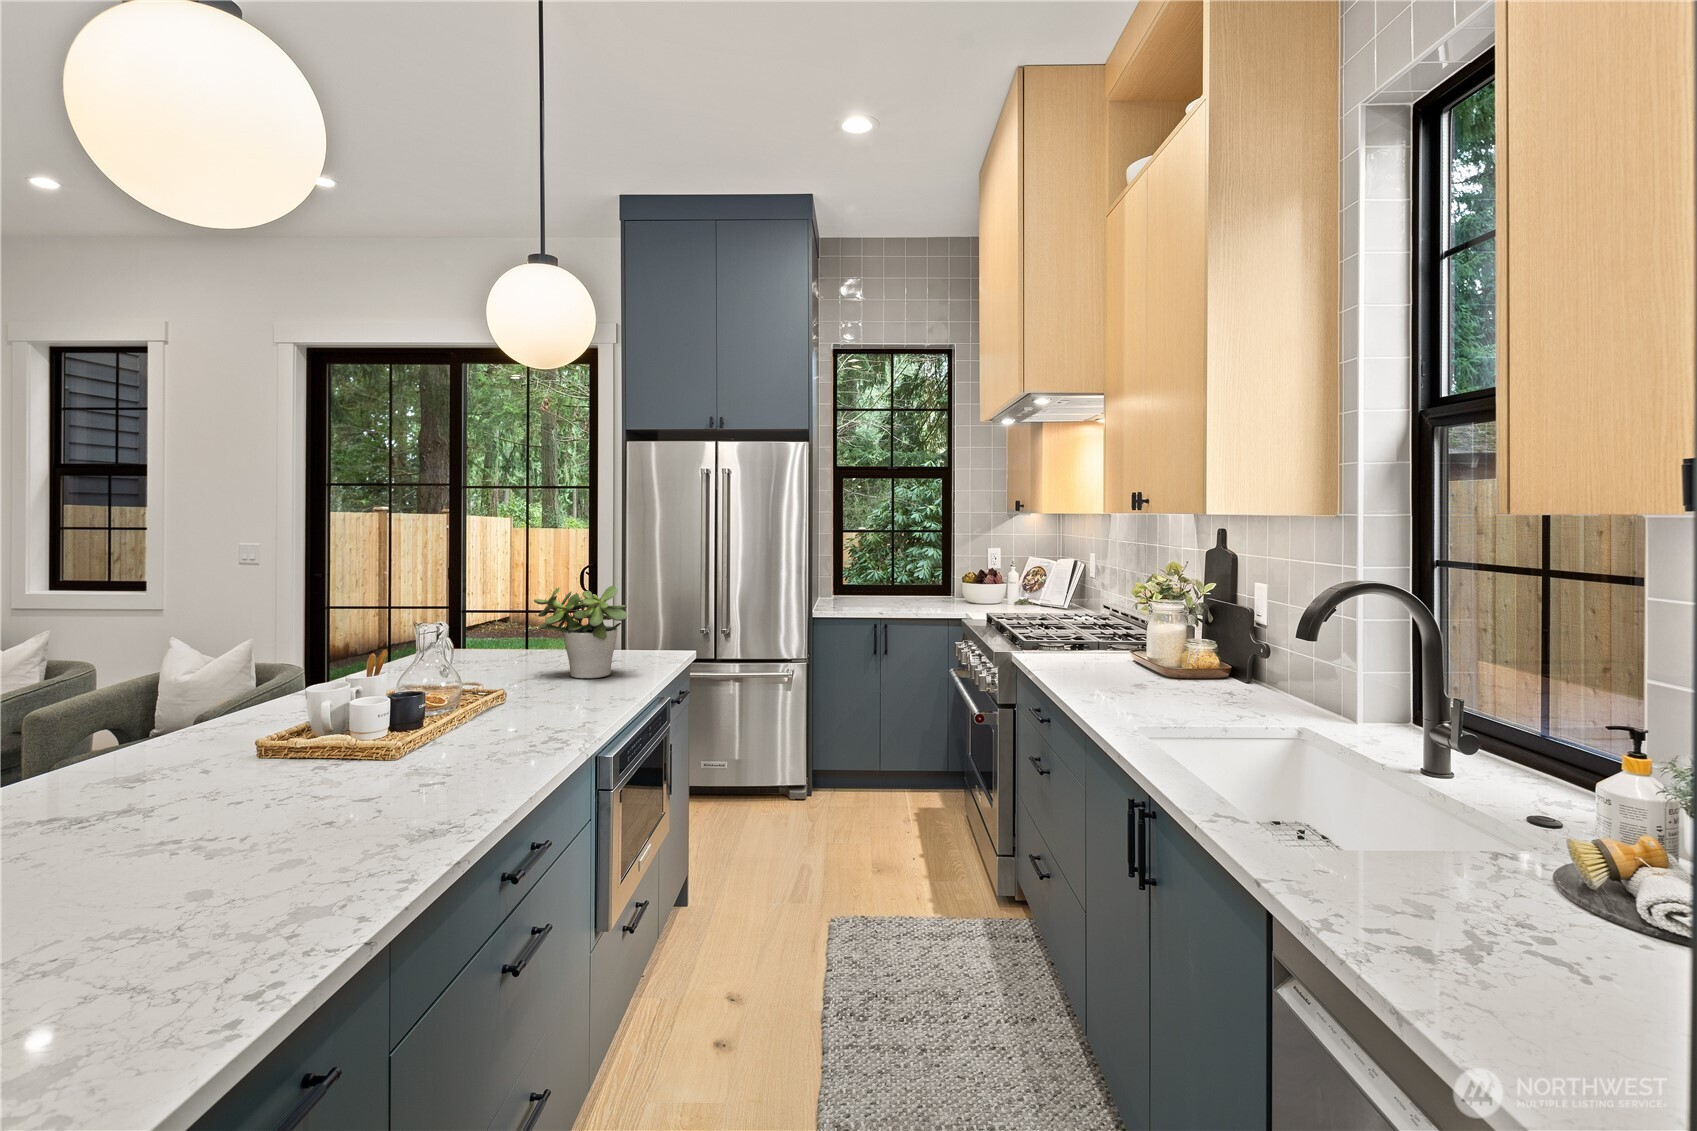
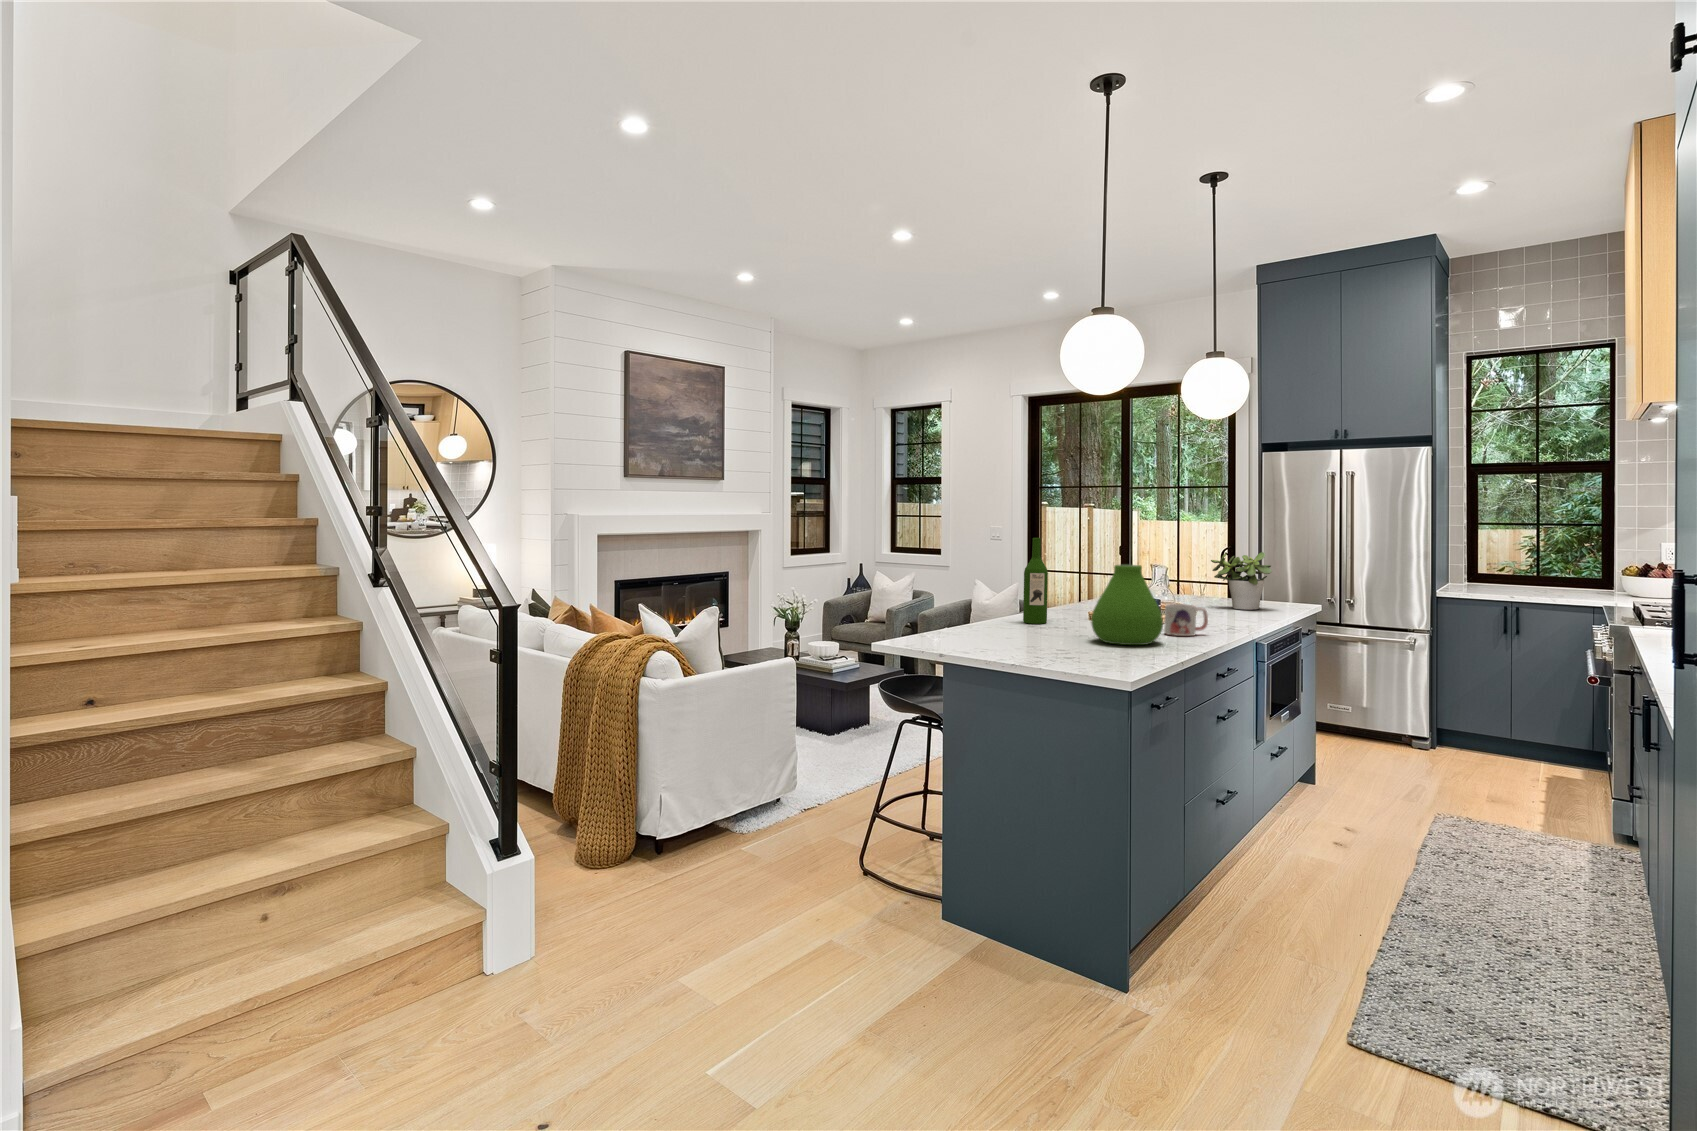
wine bottle: none [38,581,117,796] -> present [1023,538,1048,624]
vase: none [132,662,355,892] -> present [1091,565,1163,645]
mug: none [391,722,490,802] -> present [1164,604,1208,636]

